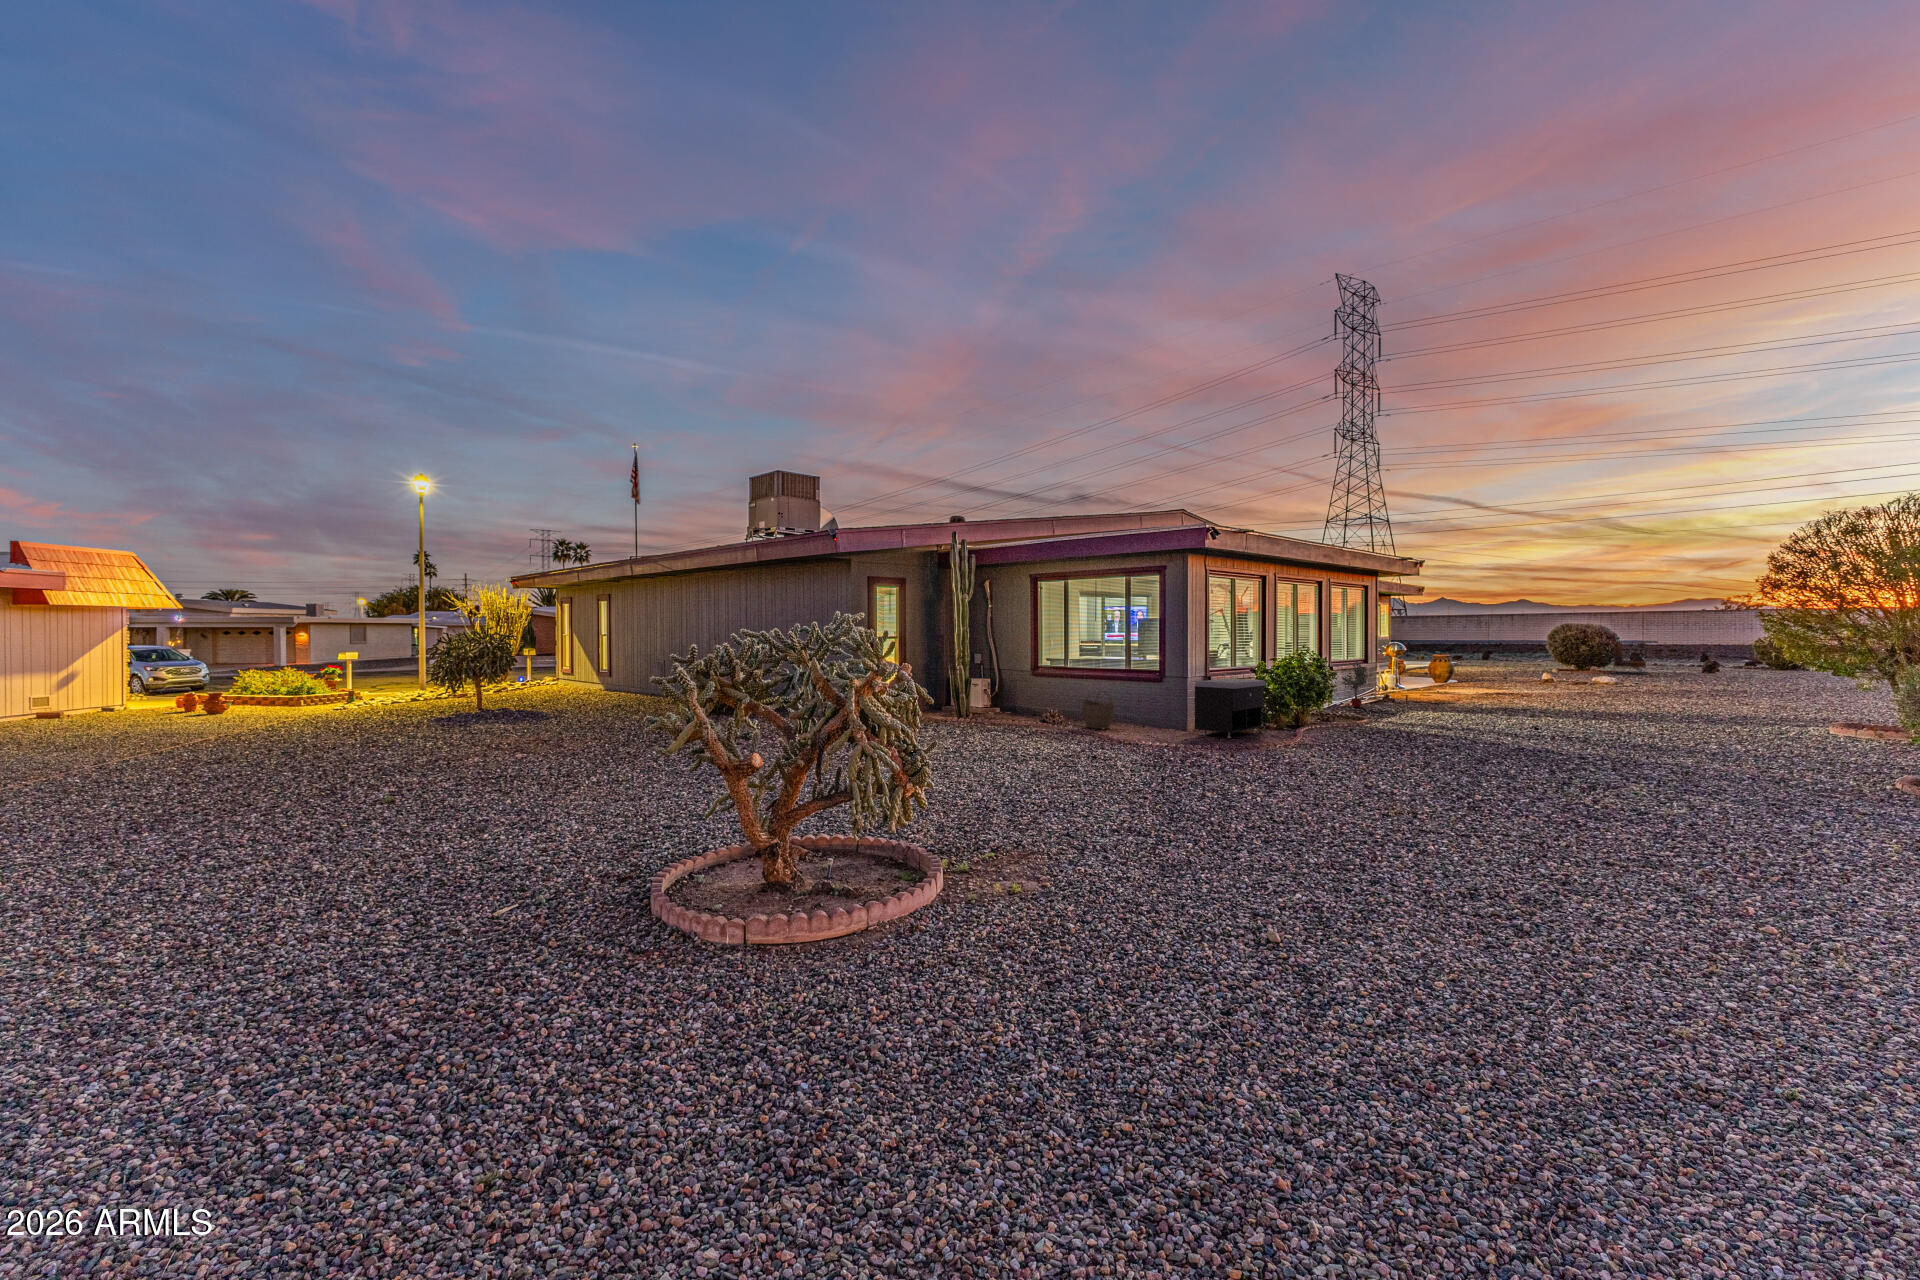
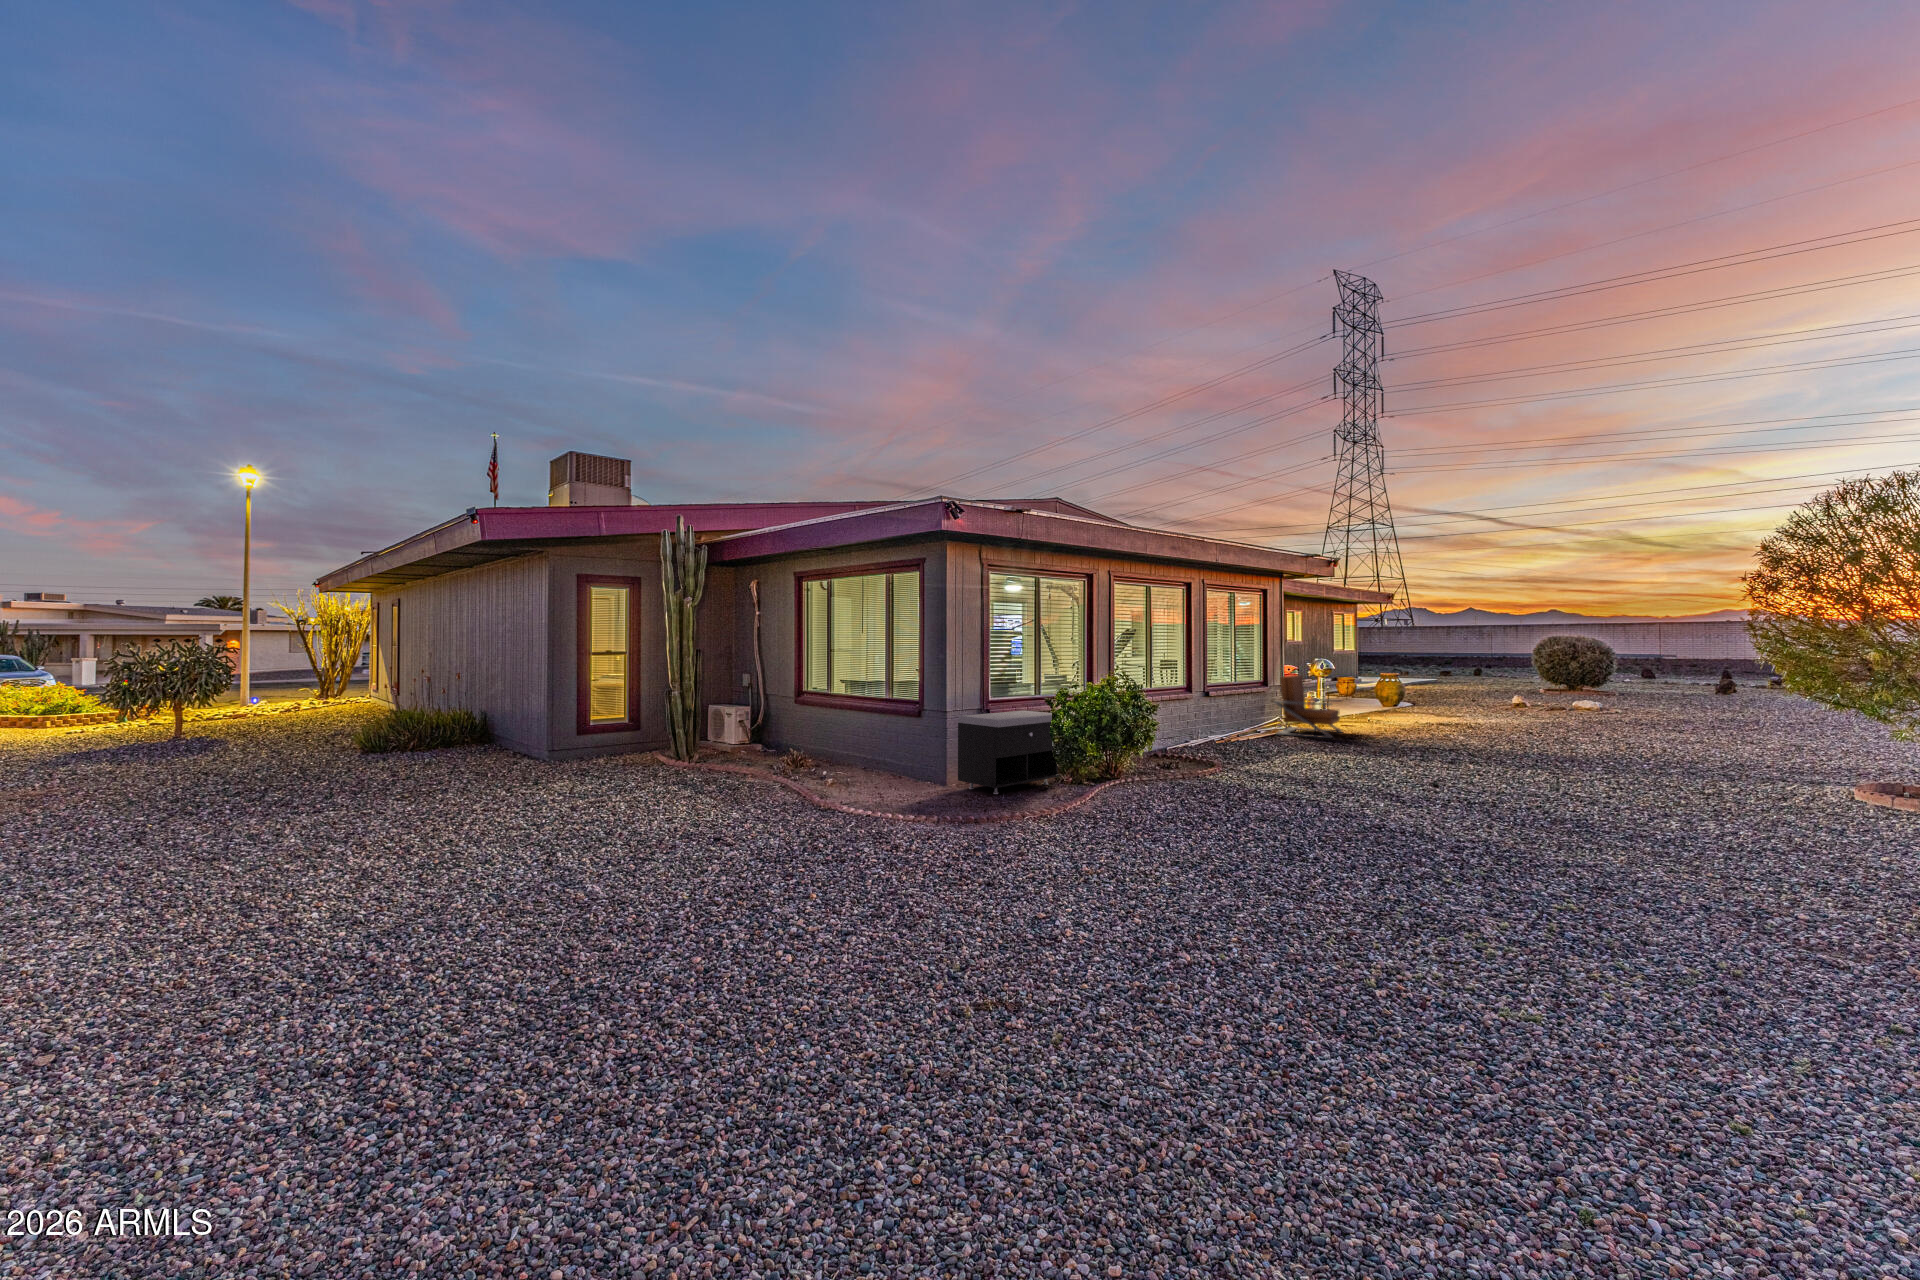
lounge chair: present [1611,642,1647,674] -> present [1274,675,1342,738]
potted tree: present [1342,662,1368,708] -> none [1225,684,1262,742]
woven basket: present [1082,692,1115,729] -> none [832,726,873,777]

